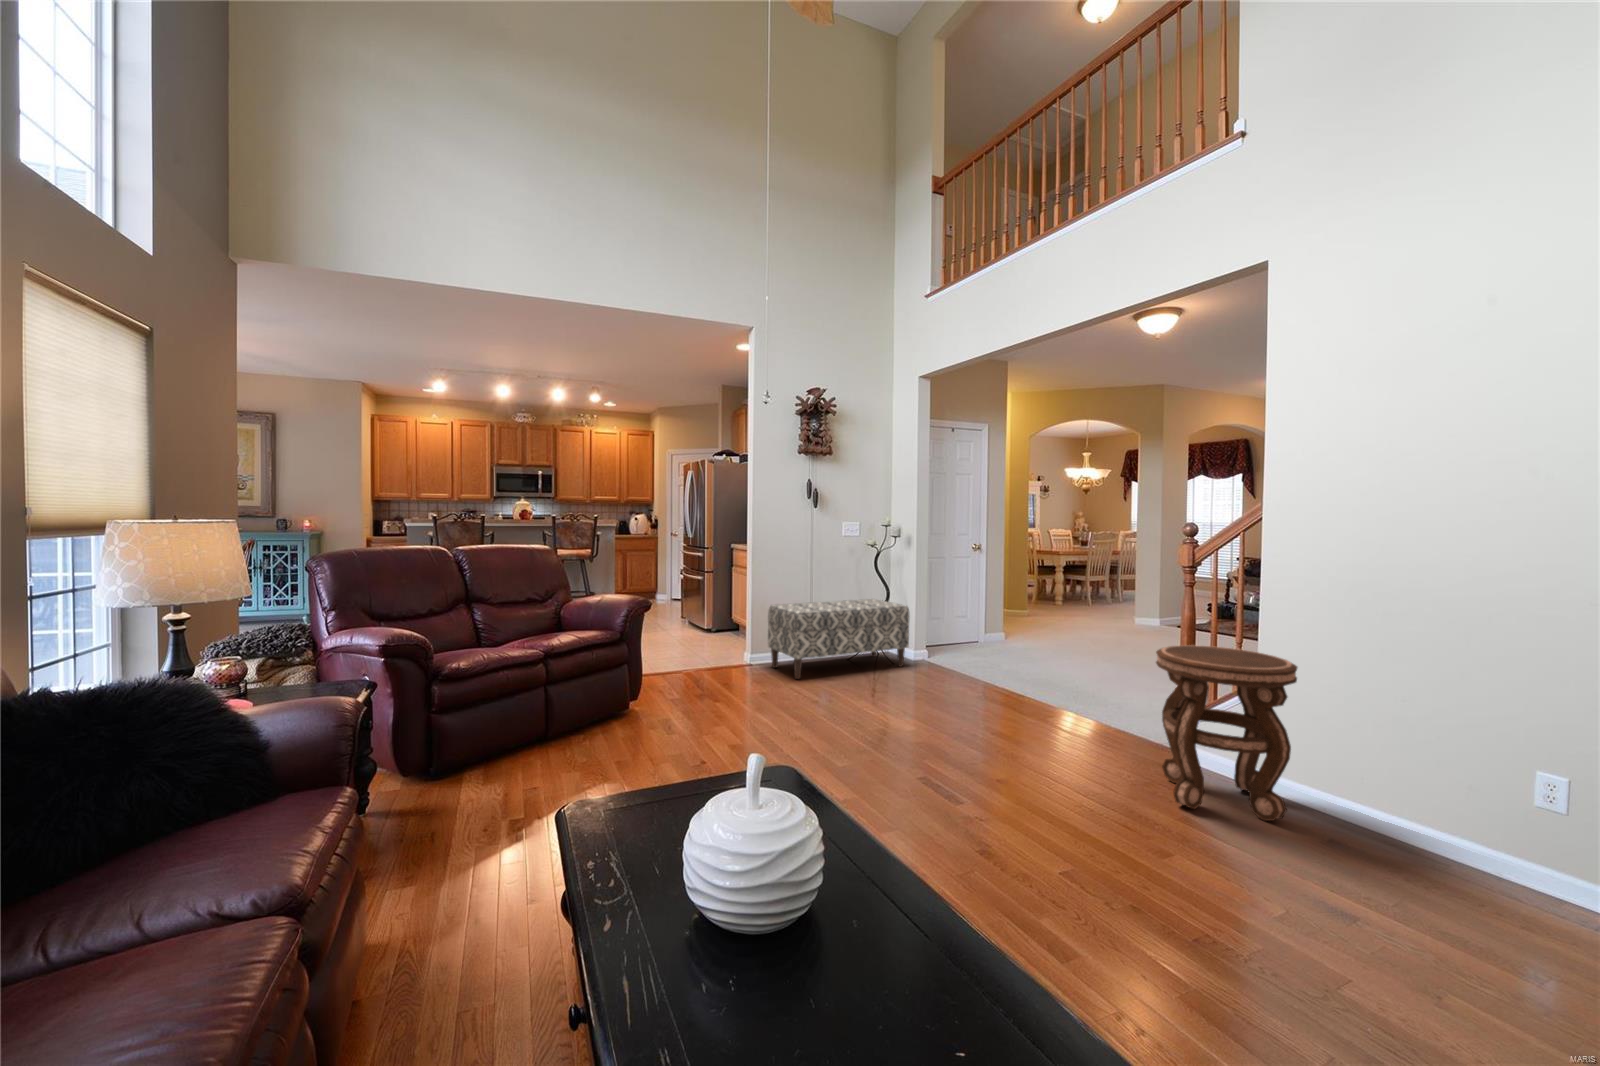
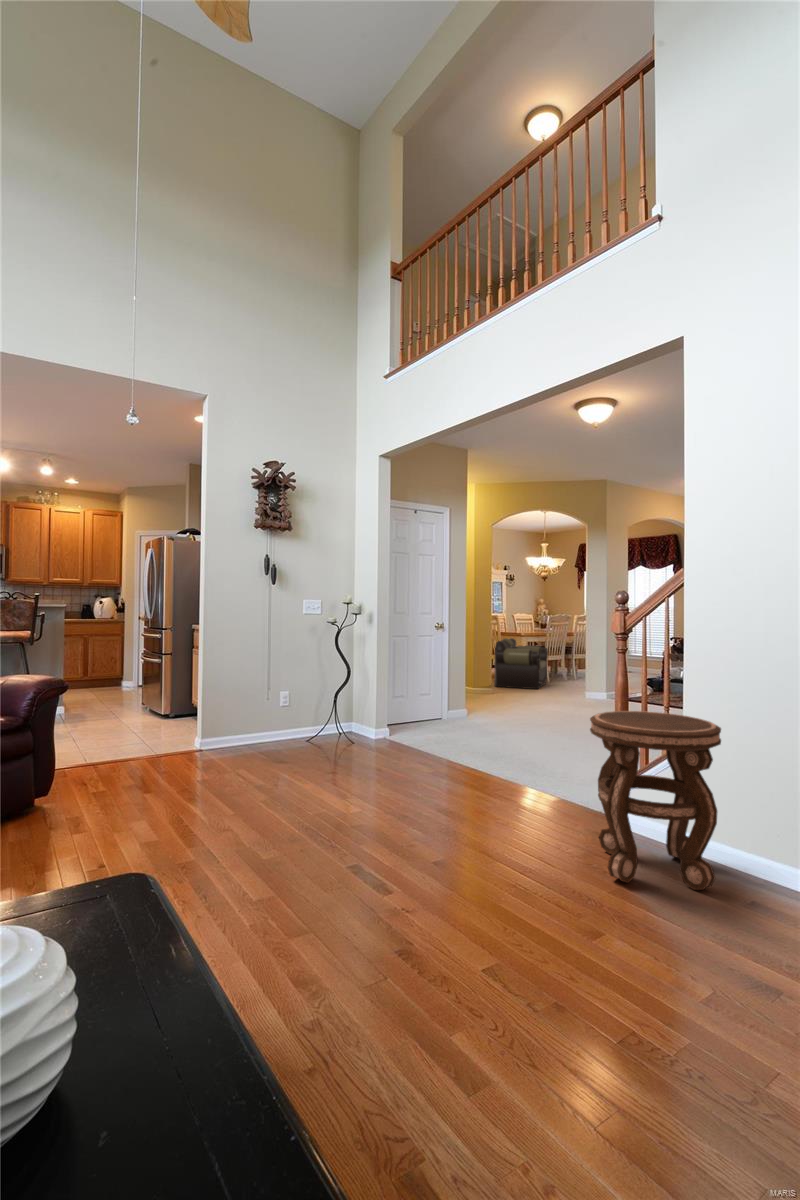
armchair: none [1031,557,1091,613] -> present [494,638,548,689]
bench: present [768,599,910,679] -> none [218,677,368,763]

